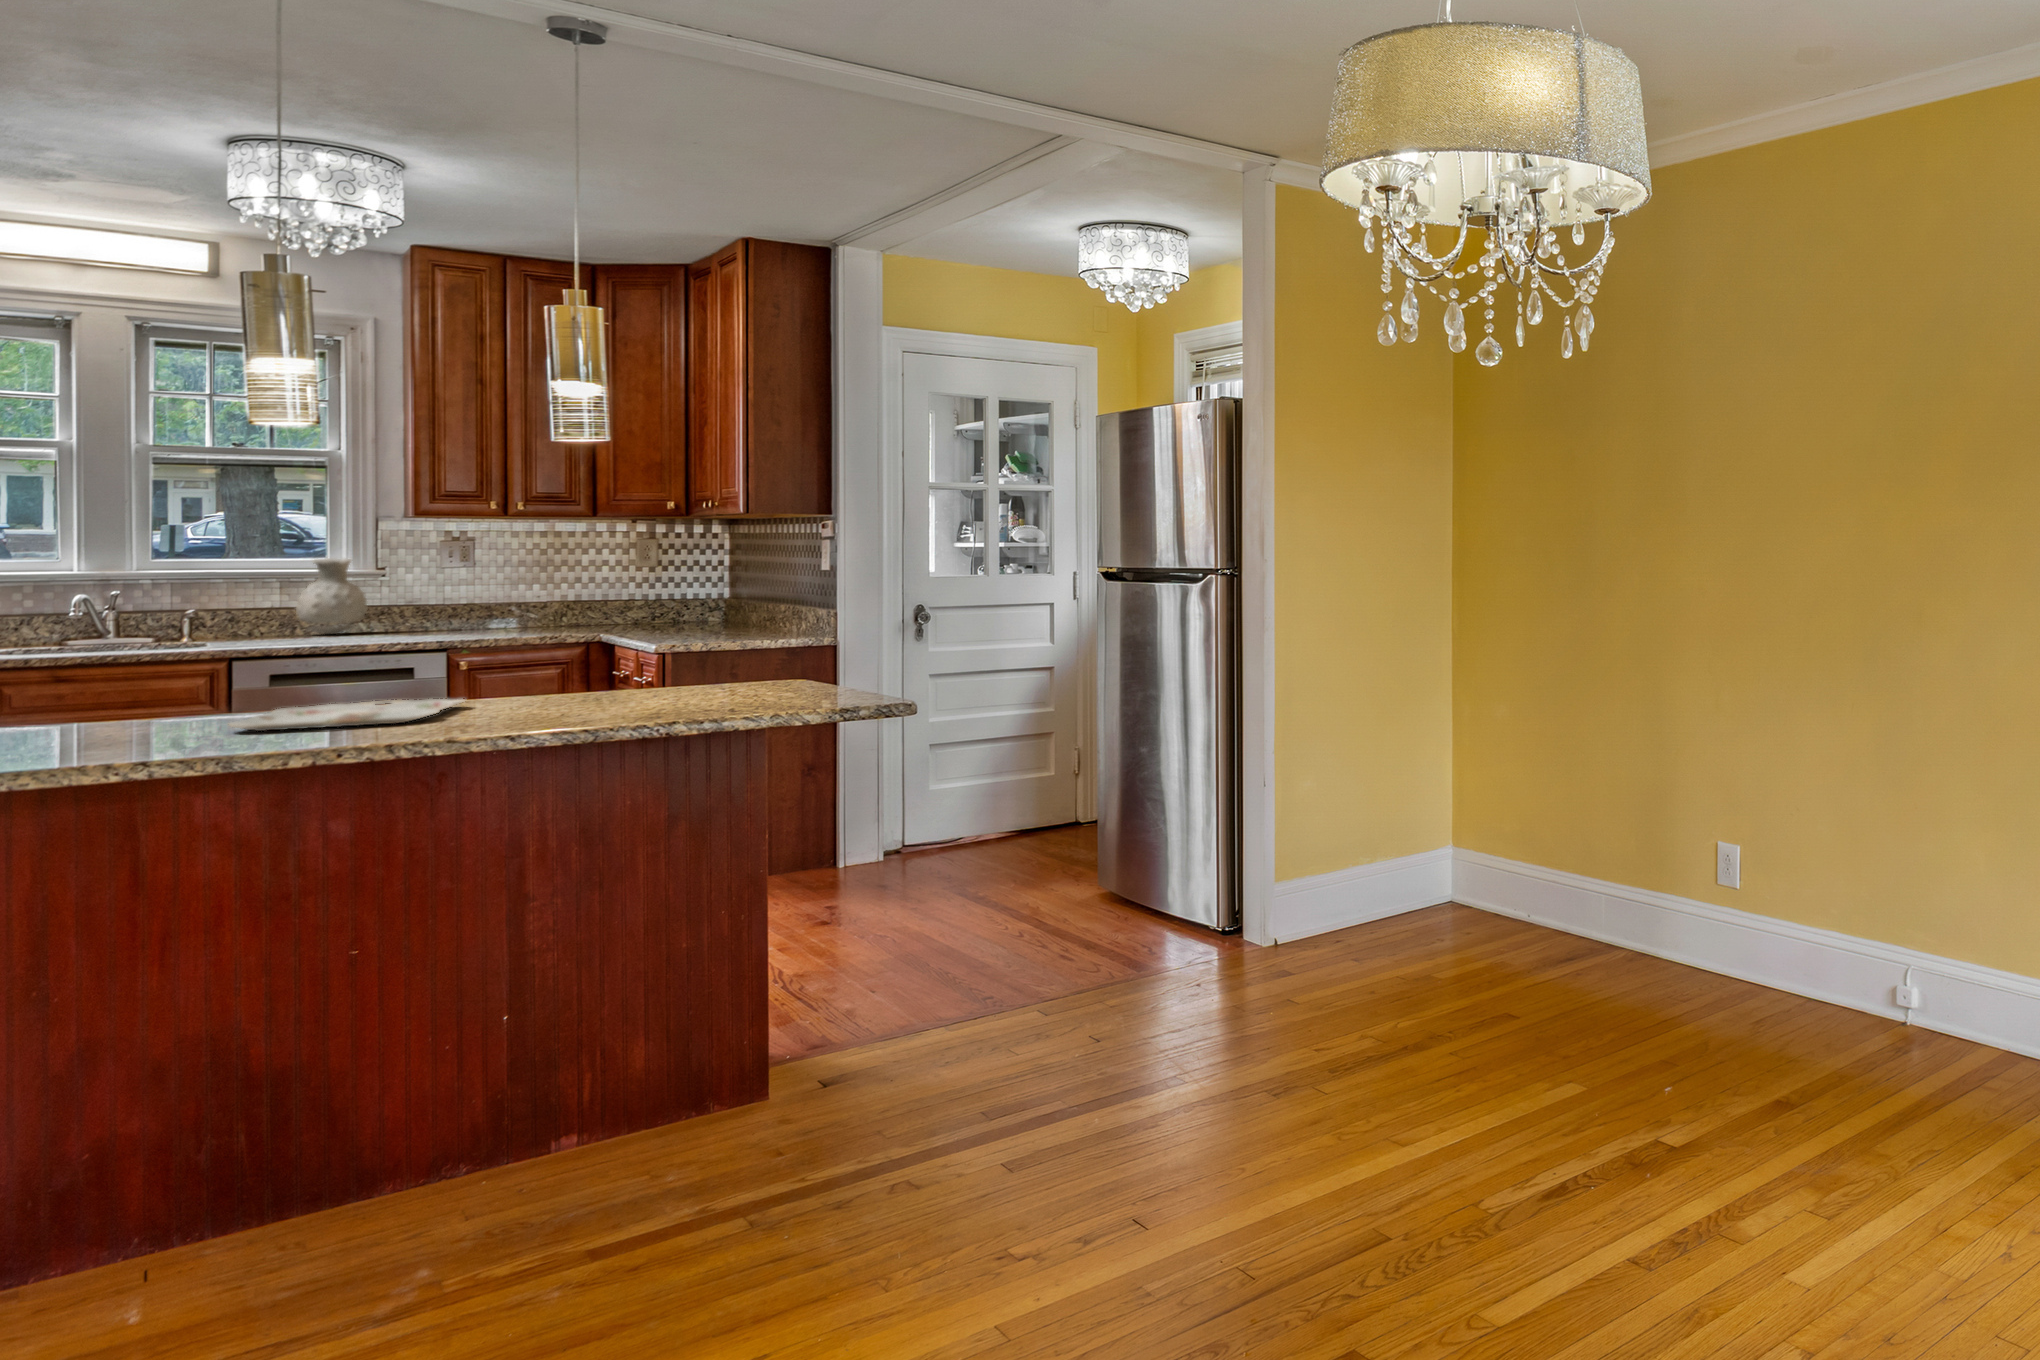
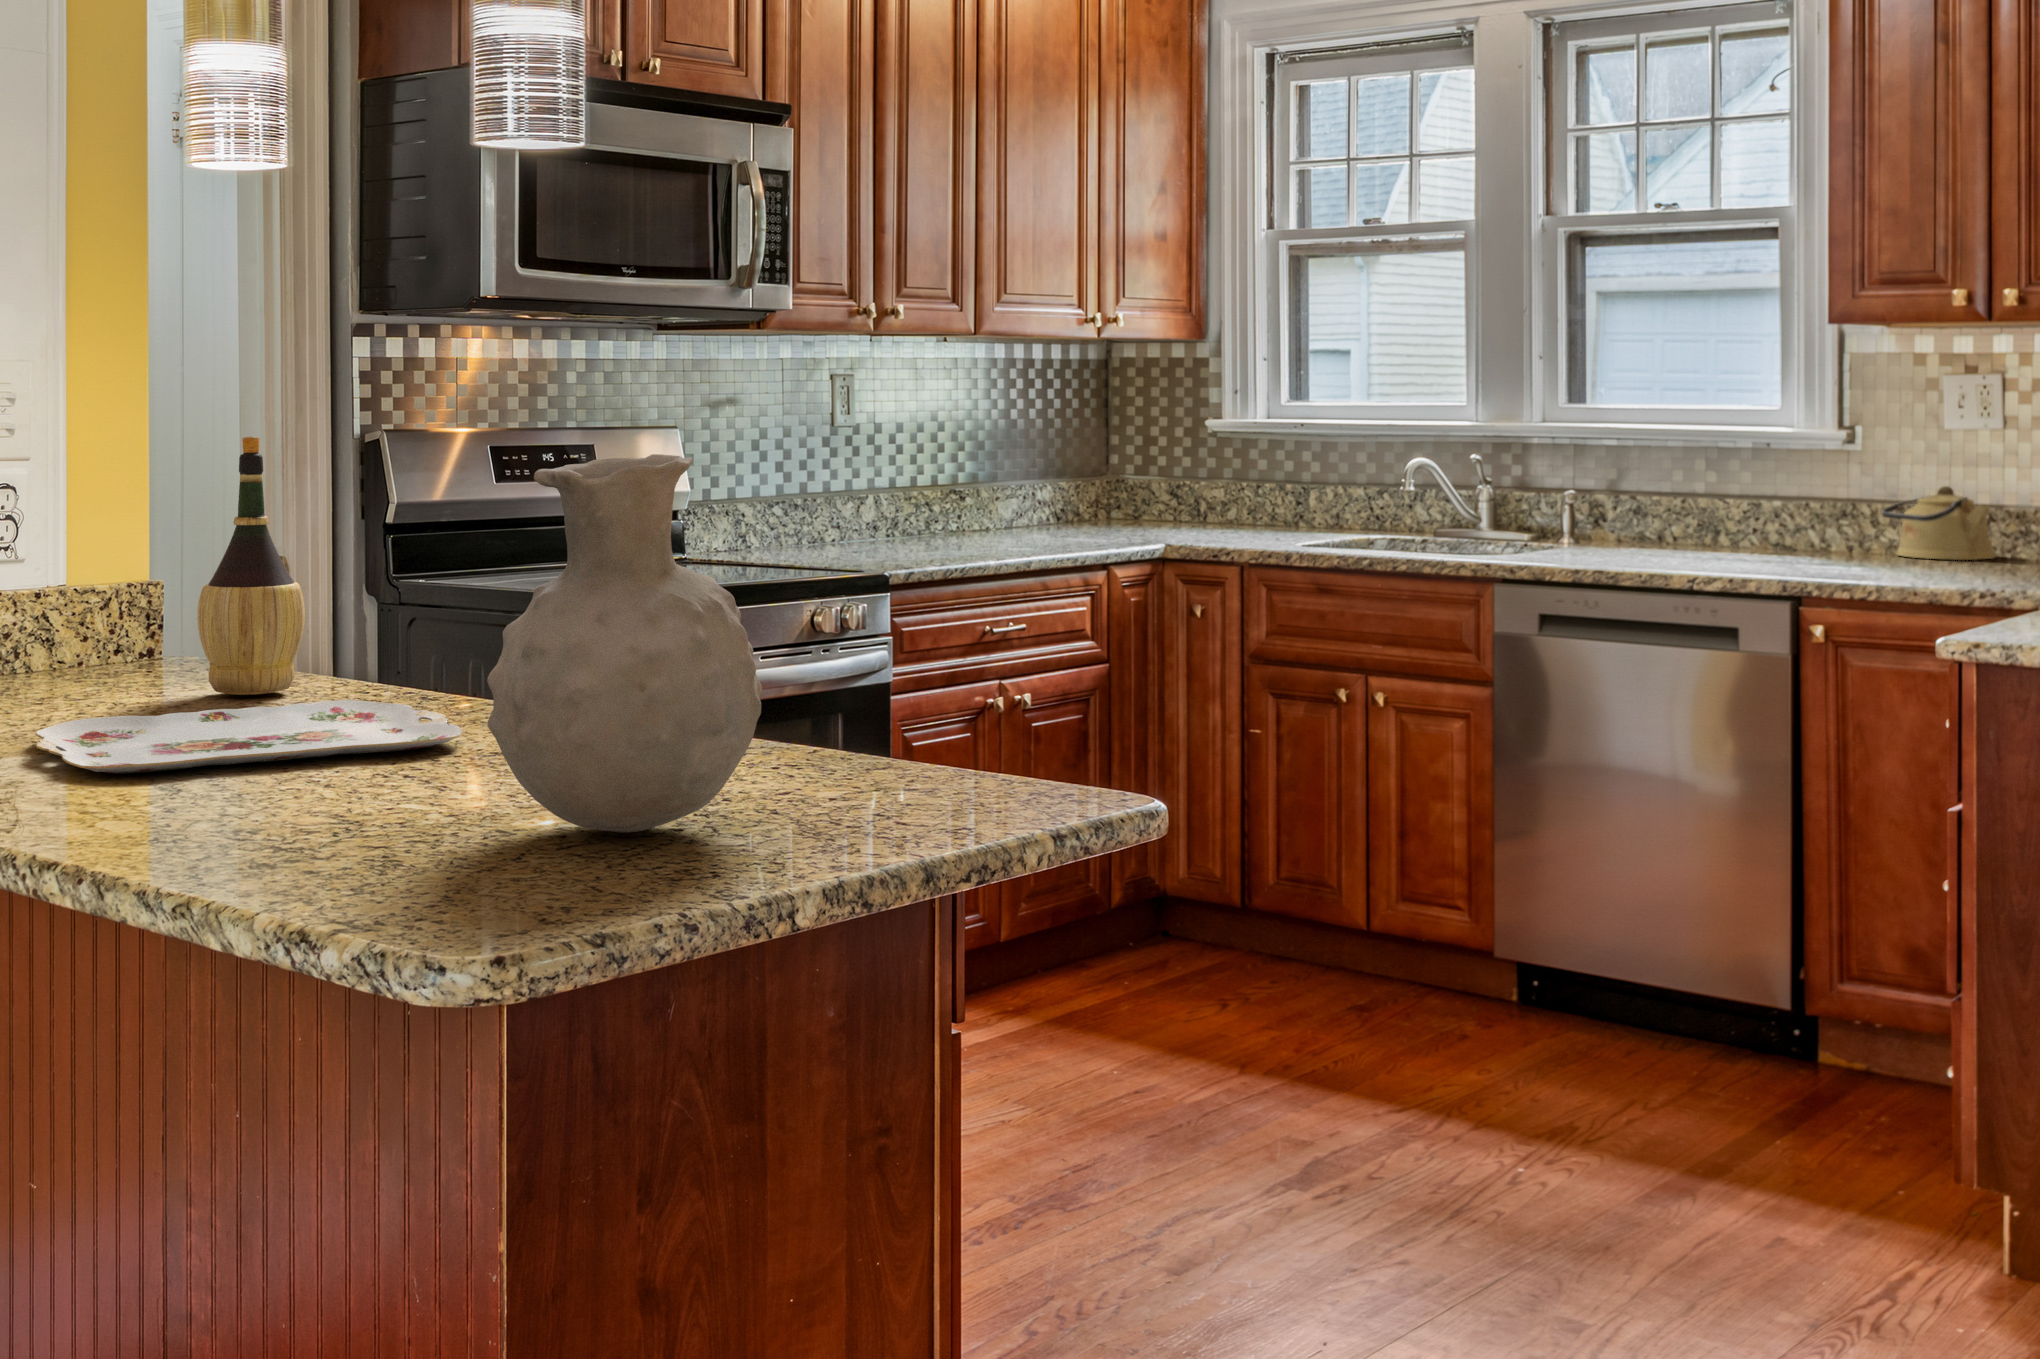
vase: present [296,558,368,634] -> present [487,454,762,832]
wine bottle: none [78,574,167,727] -> present [197,436,305,695]
kettle: none [405,596,476,631] -> present [1881,486,1995,560]

